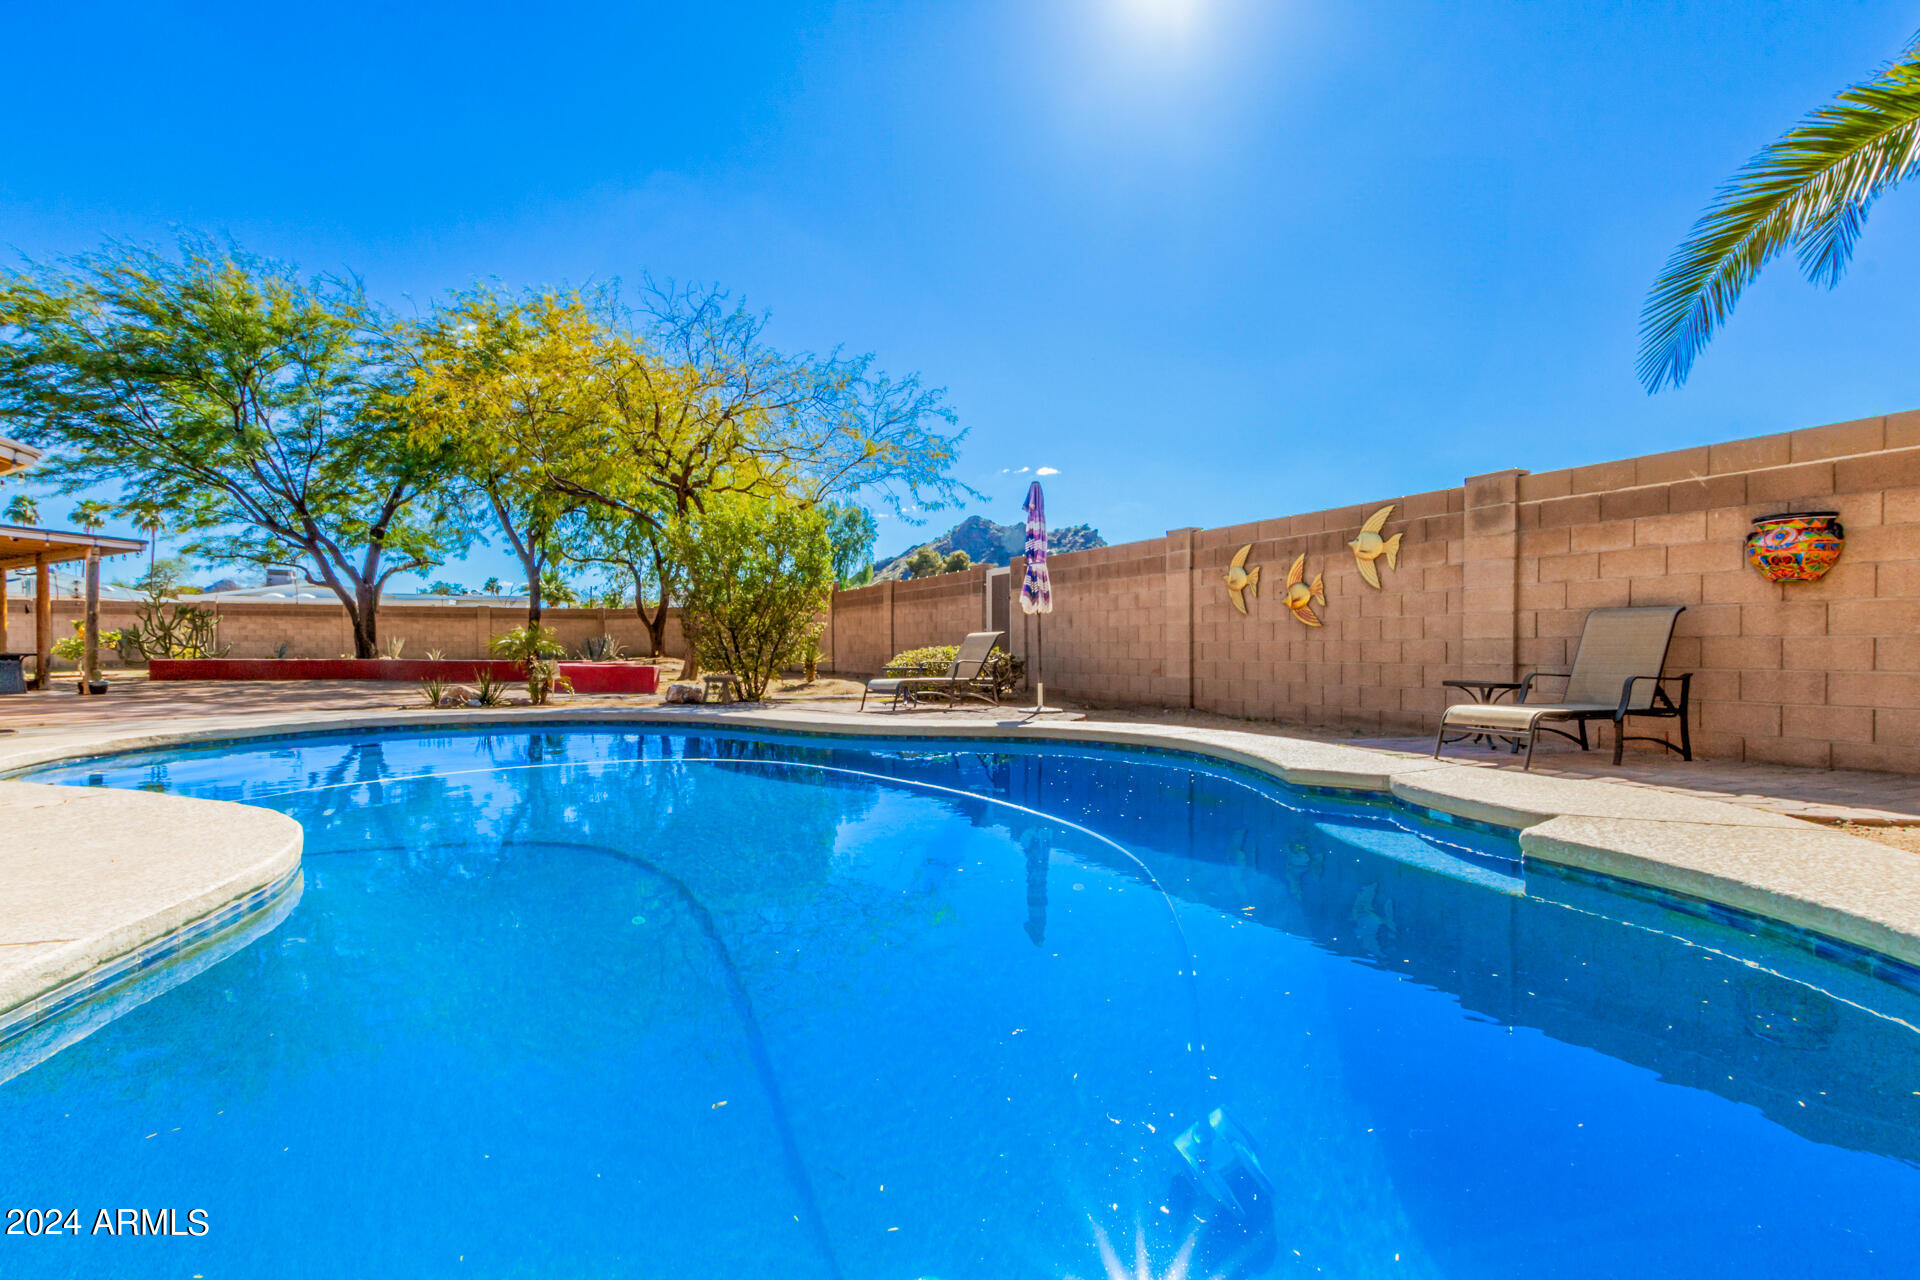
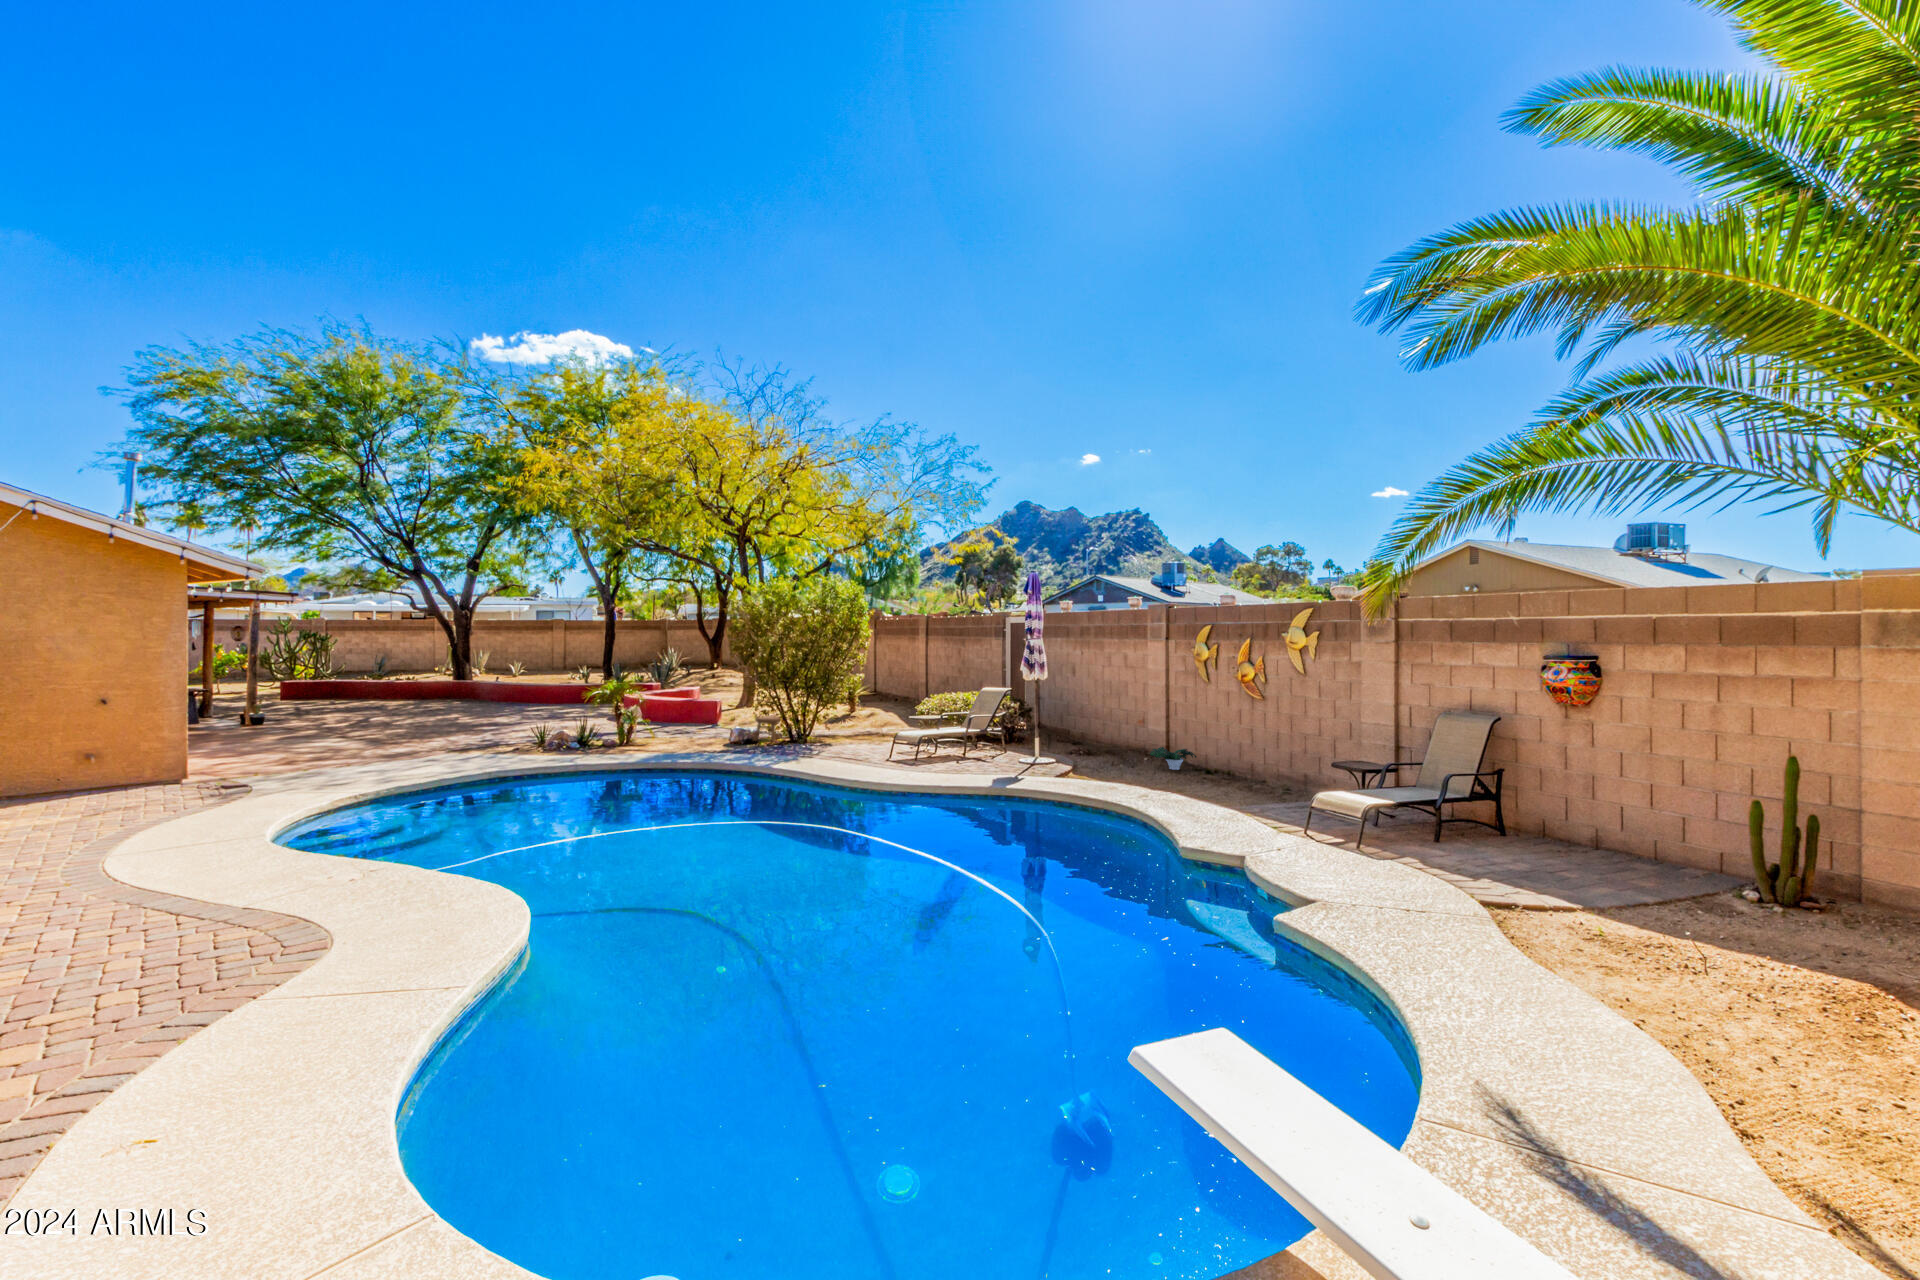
potted plant: none [1179,691,1235,716] -> present [1150,747,1197,770]

